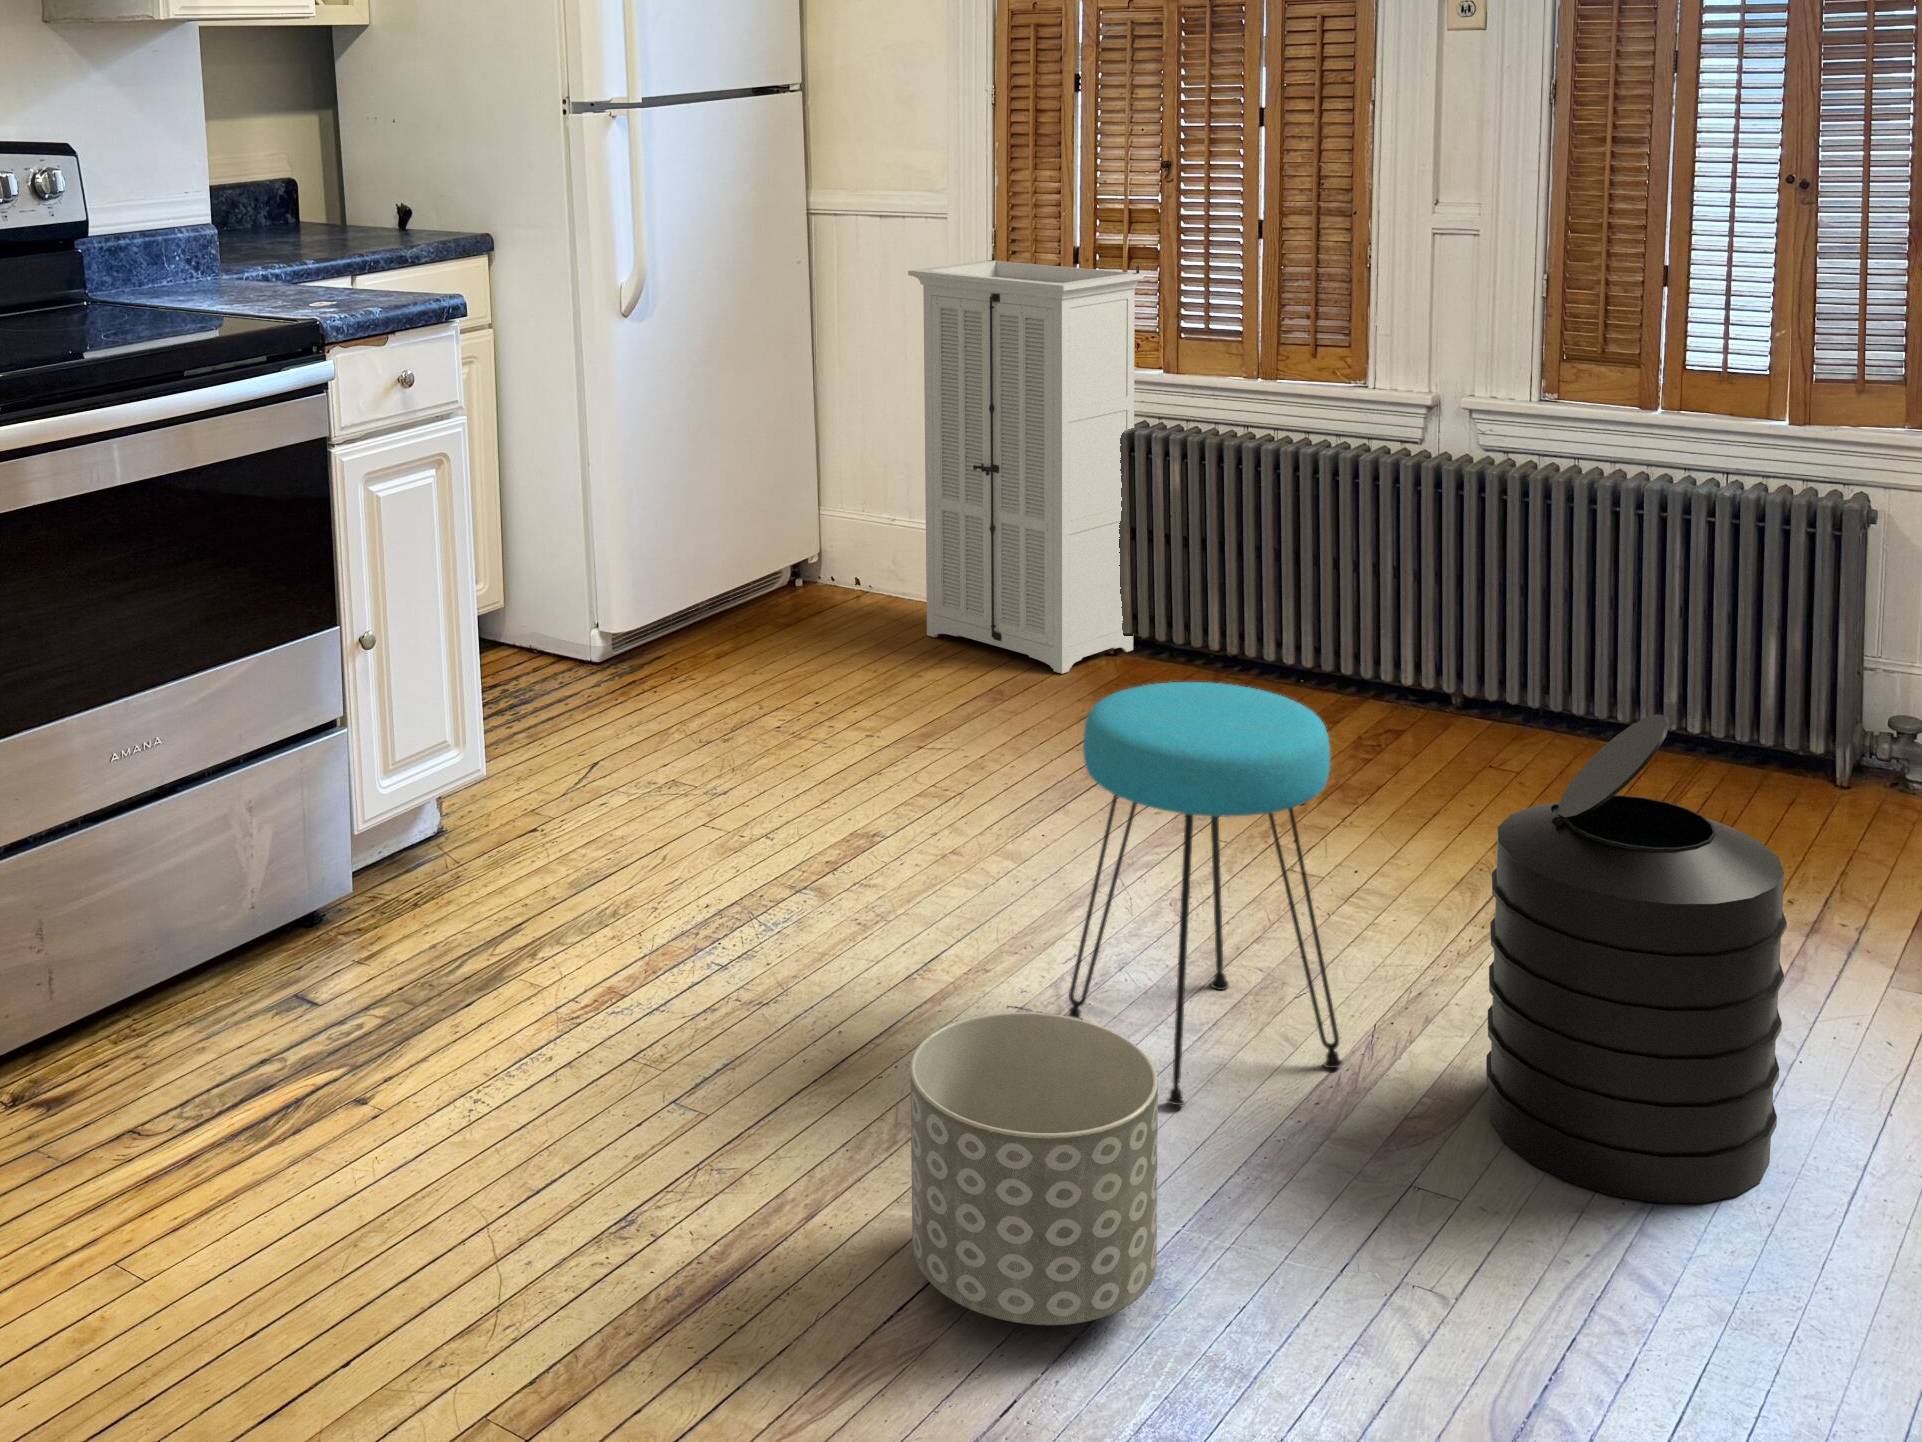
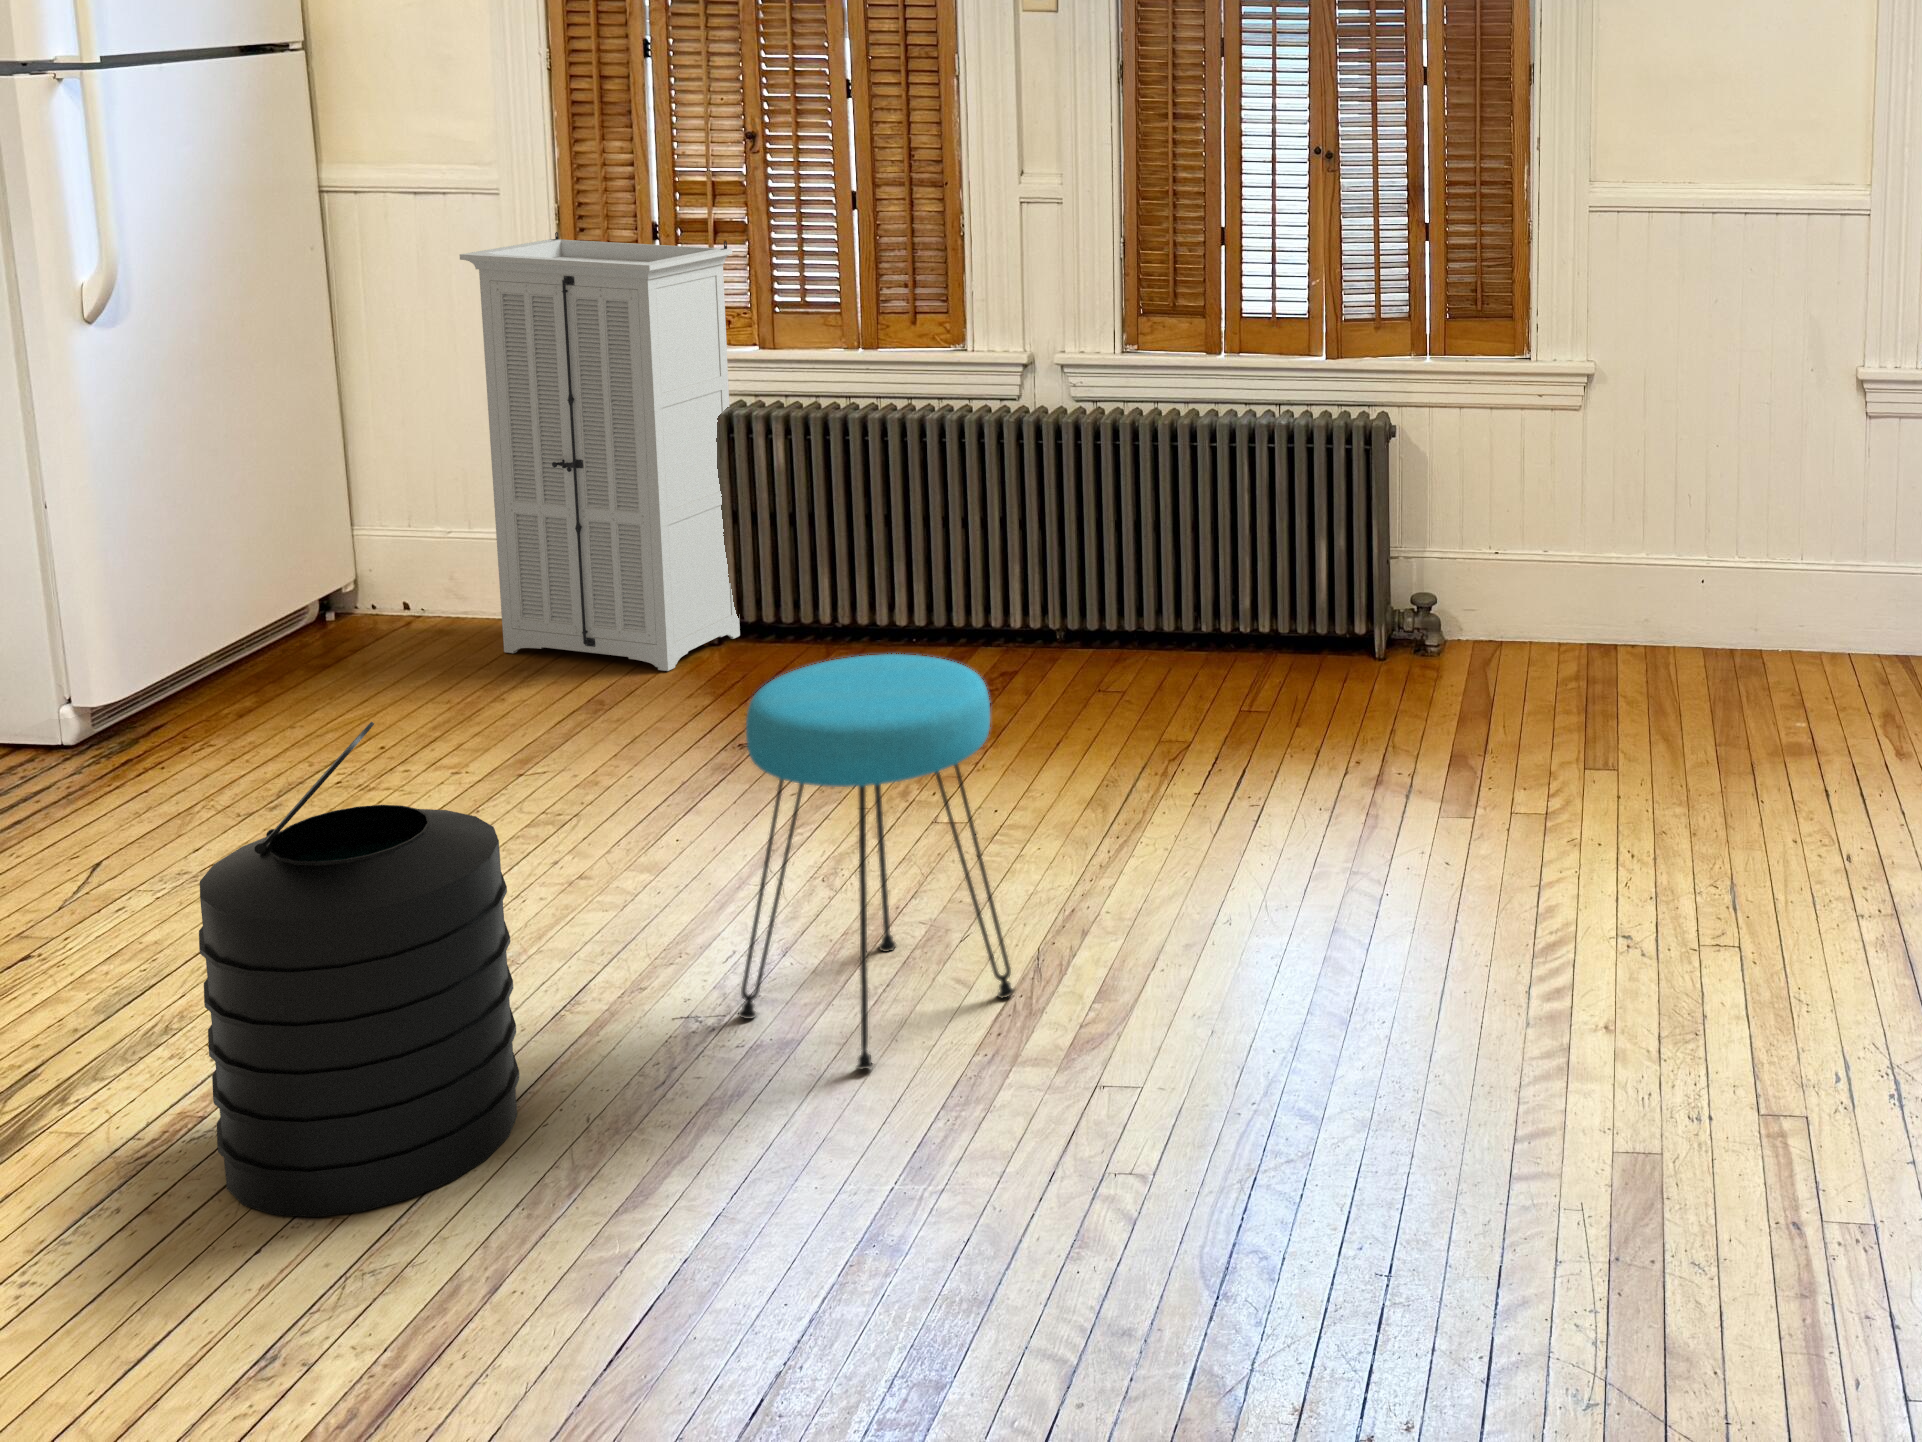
trash can: present [1486,714,1787,1203] -> present [199,722,519,1217]
planter: present [910,1012,1158,1325] -> none [612,1006,878,1320]

